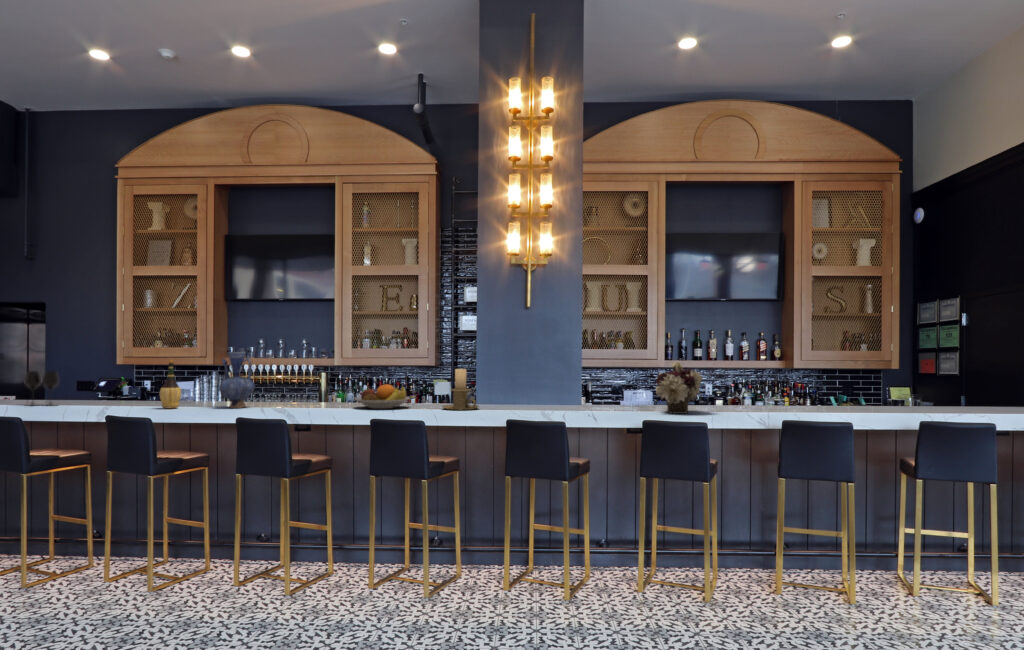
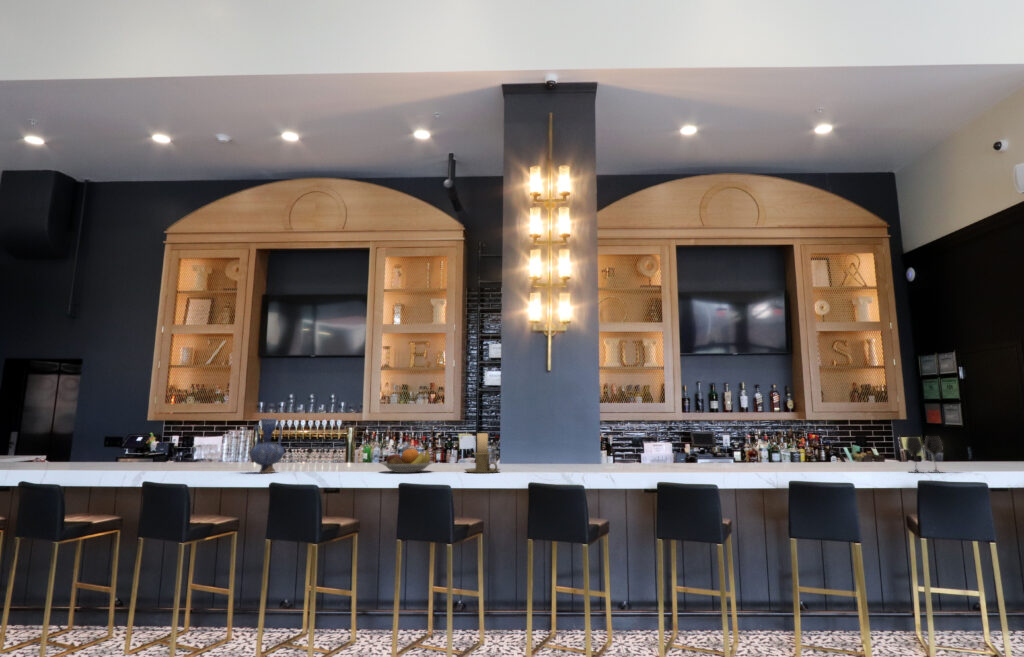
wine bottle: present [160,360,181,408] -> none [192,426,213,474]
flower arrangement: present [655,361,702,414] -> none [669,423,715,474]
wine glass: present [25,371,59,406] -> present [905,436,943,473]

